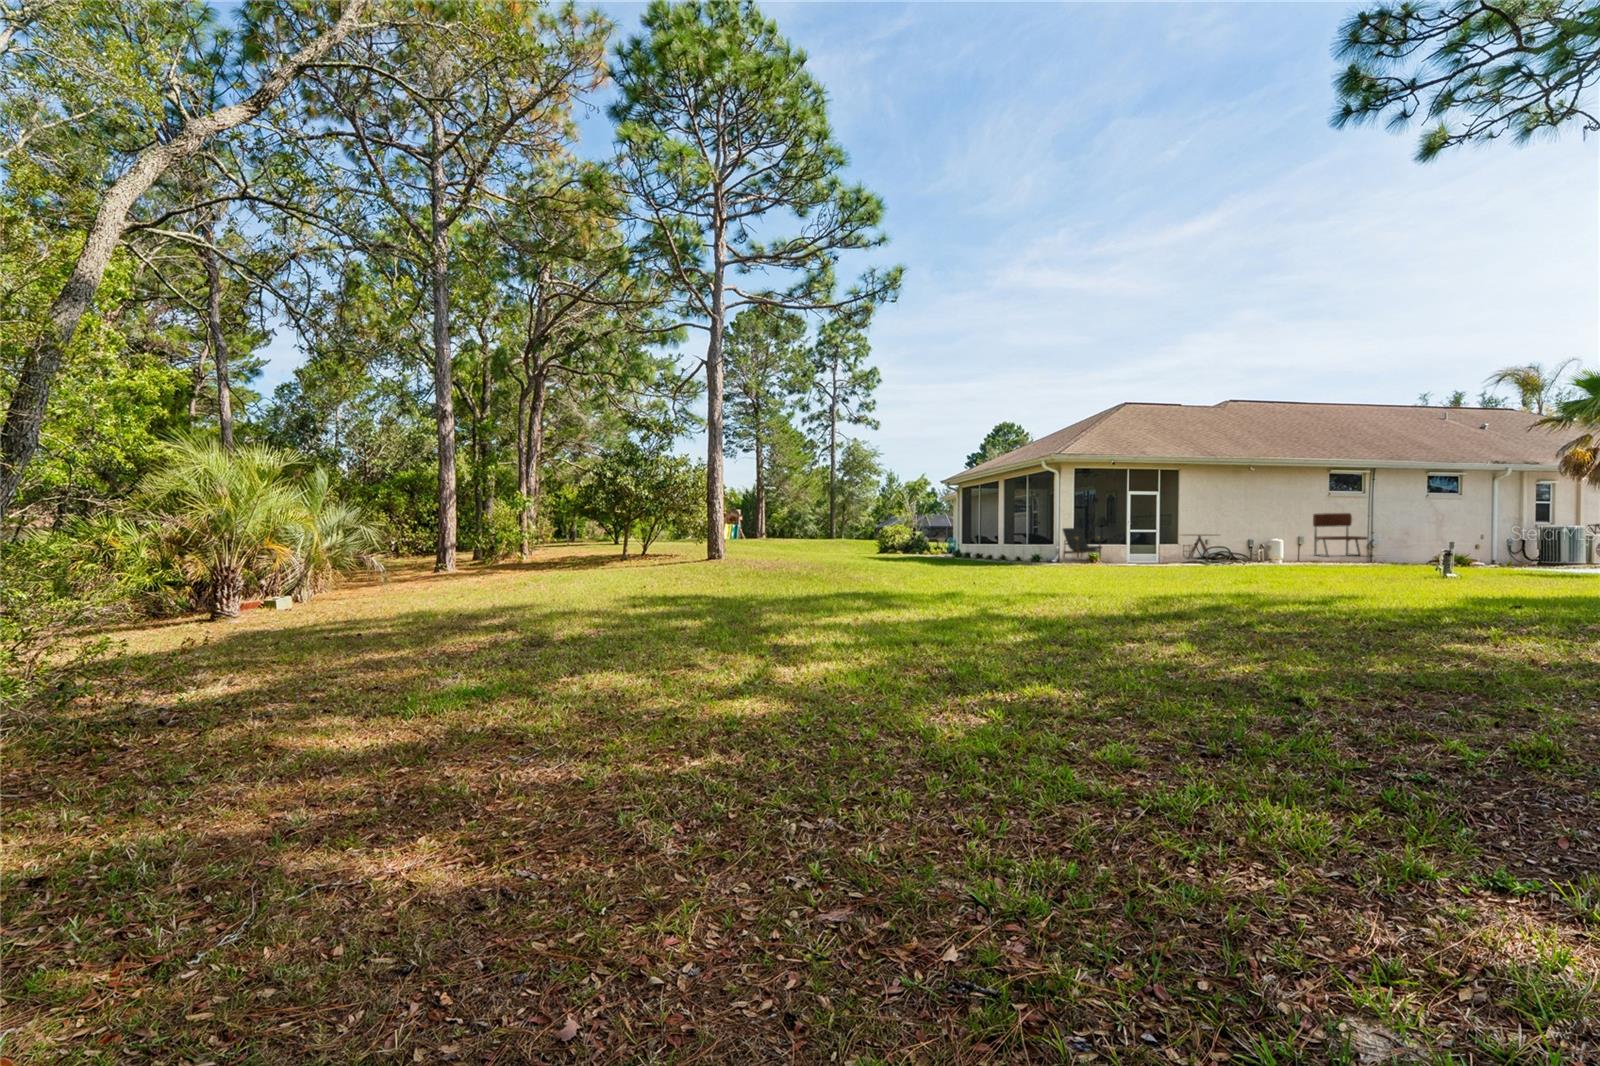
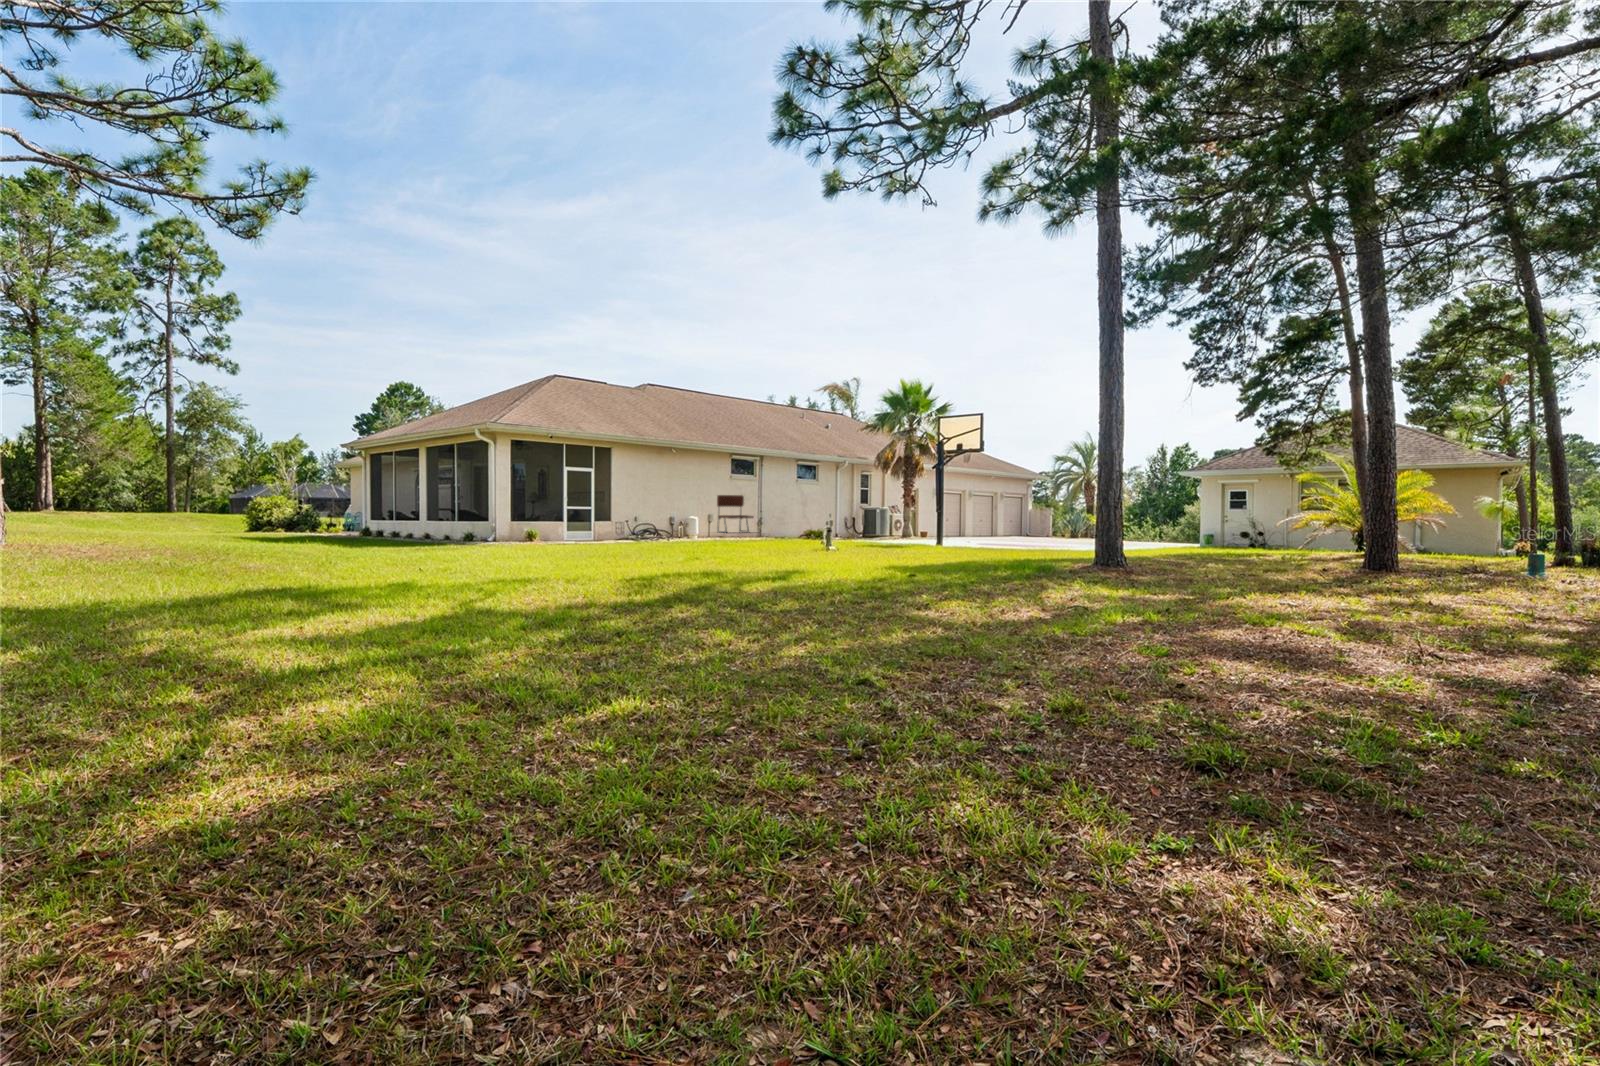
lounge chair: present [1063,528,1102,560] -> none [499,504,540,540]
round table: present [1183,534,1217,557] -> none [611,512,647,537]

